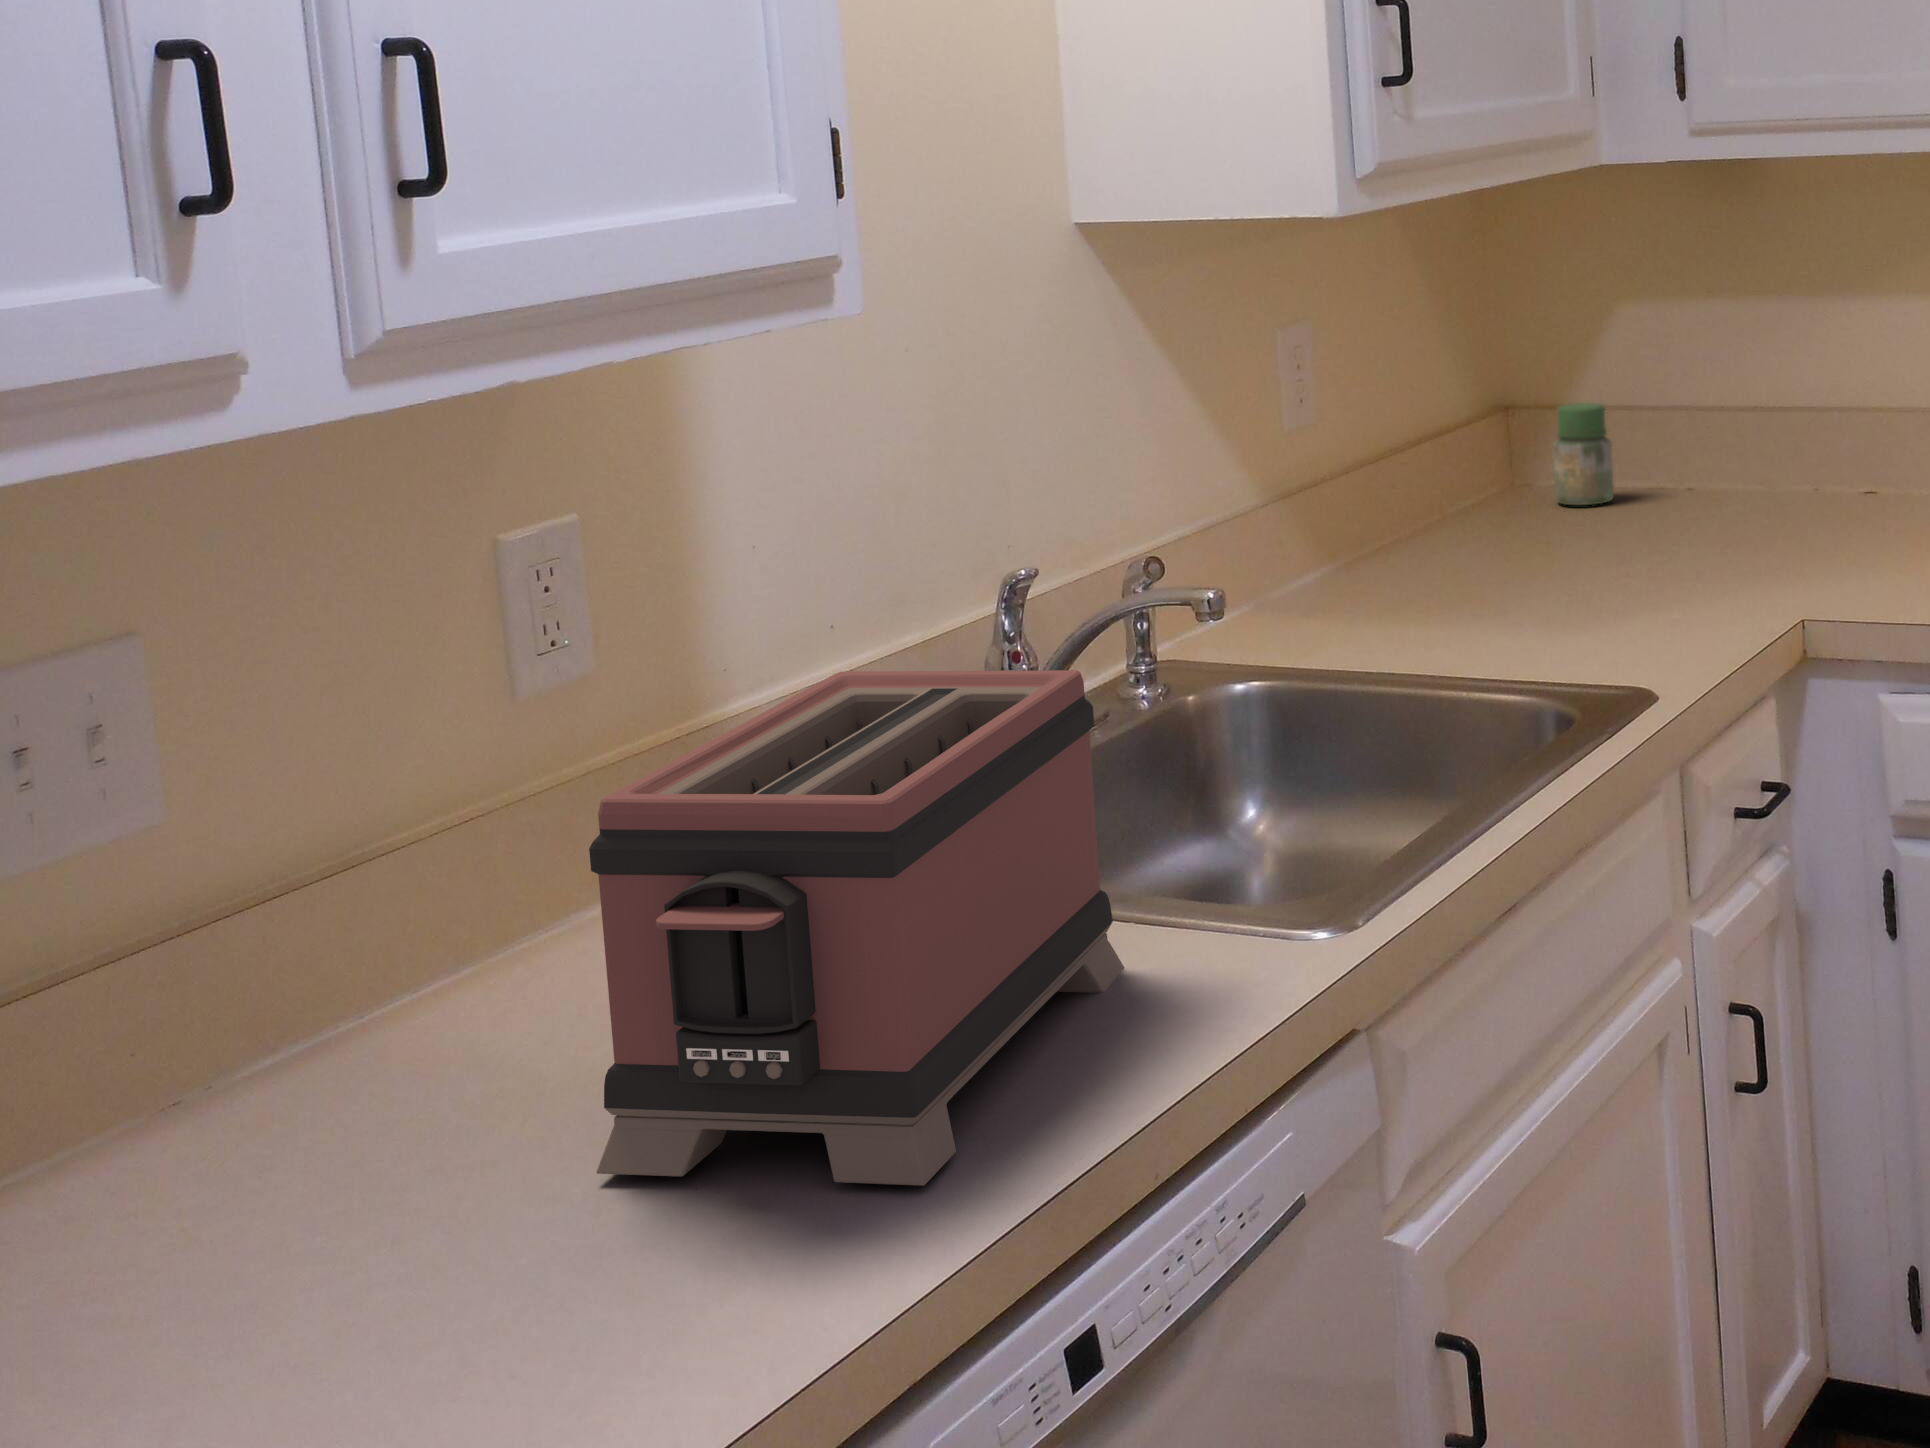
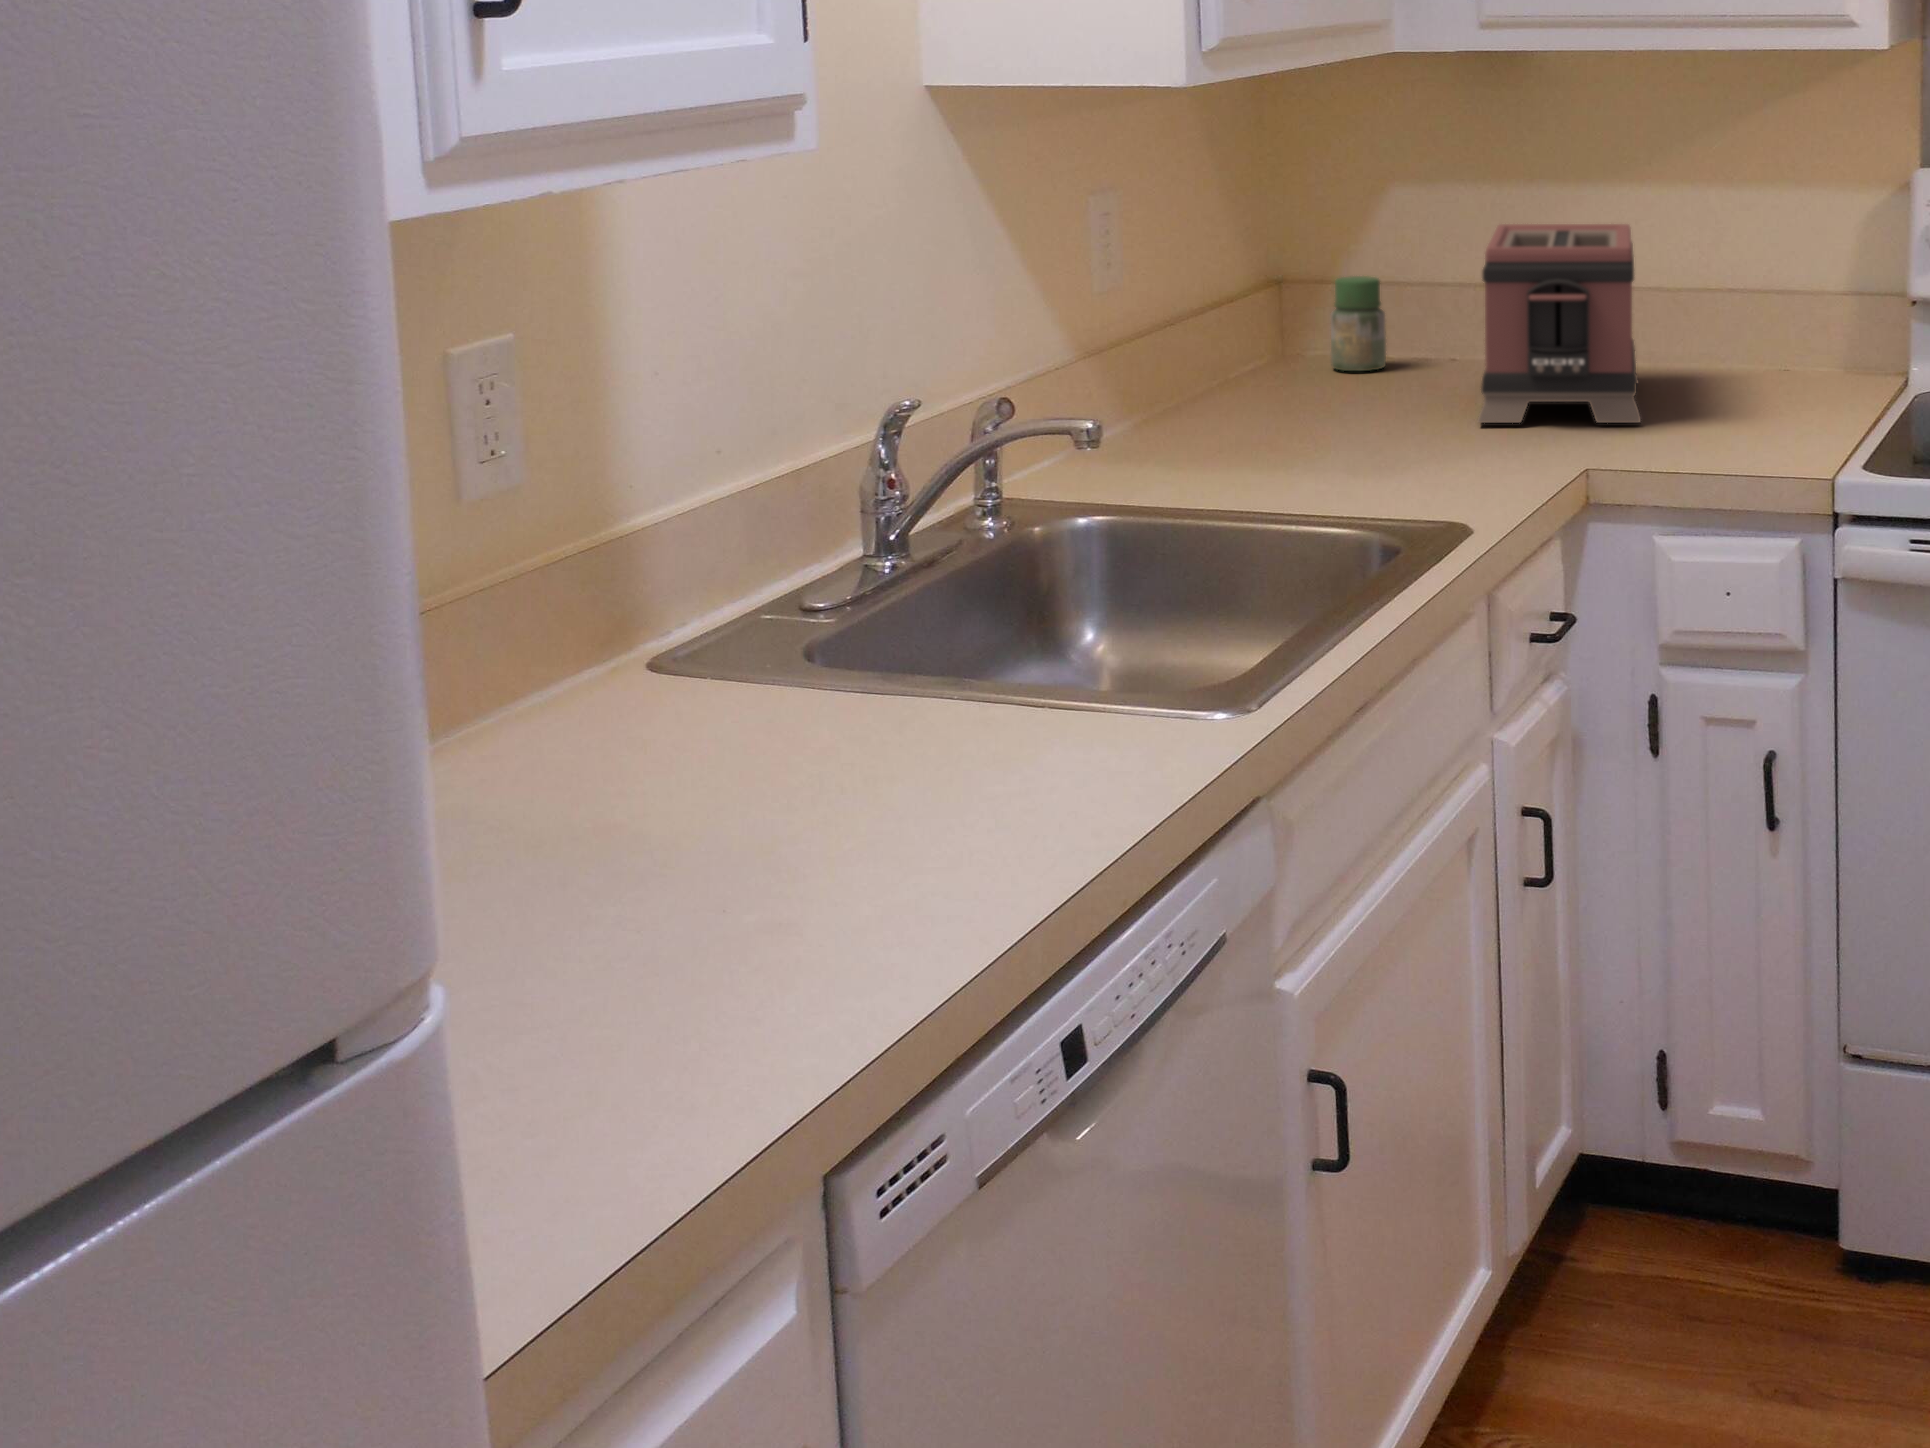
toaster: present [589,670,1124,1186] -> present [1478,224,1641,423]

